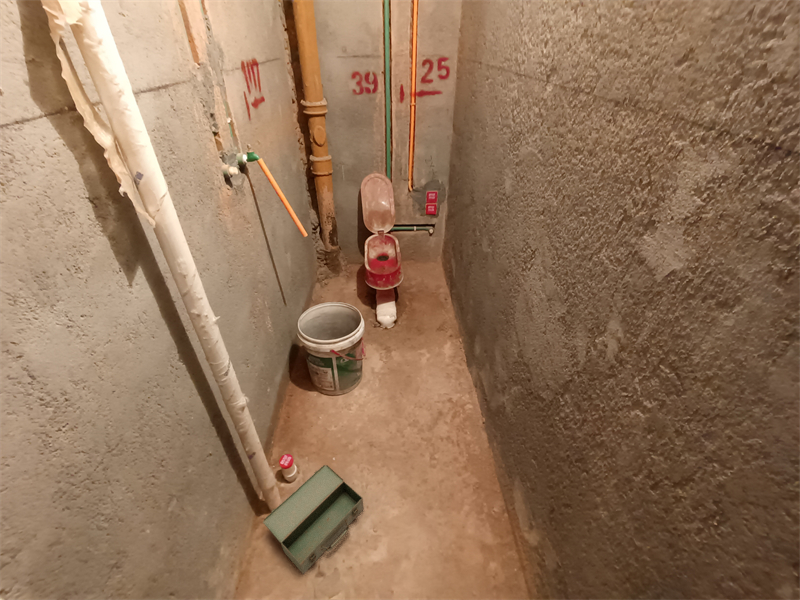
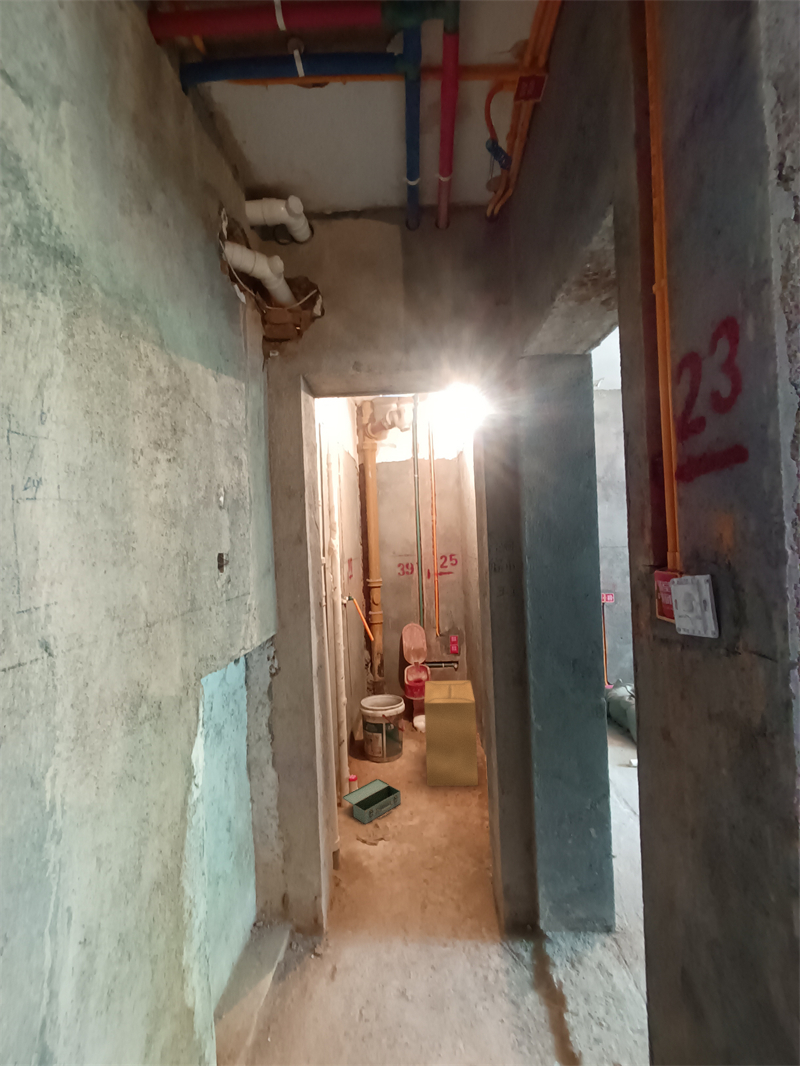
cardboard box: none [401,294,499,458] -> present [424,680,478,786]

